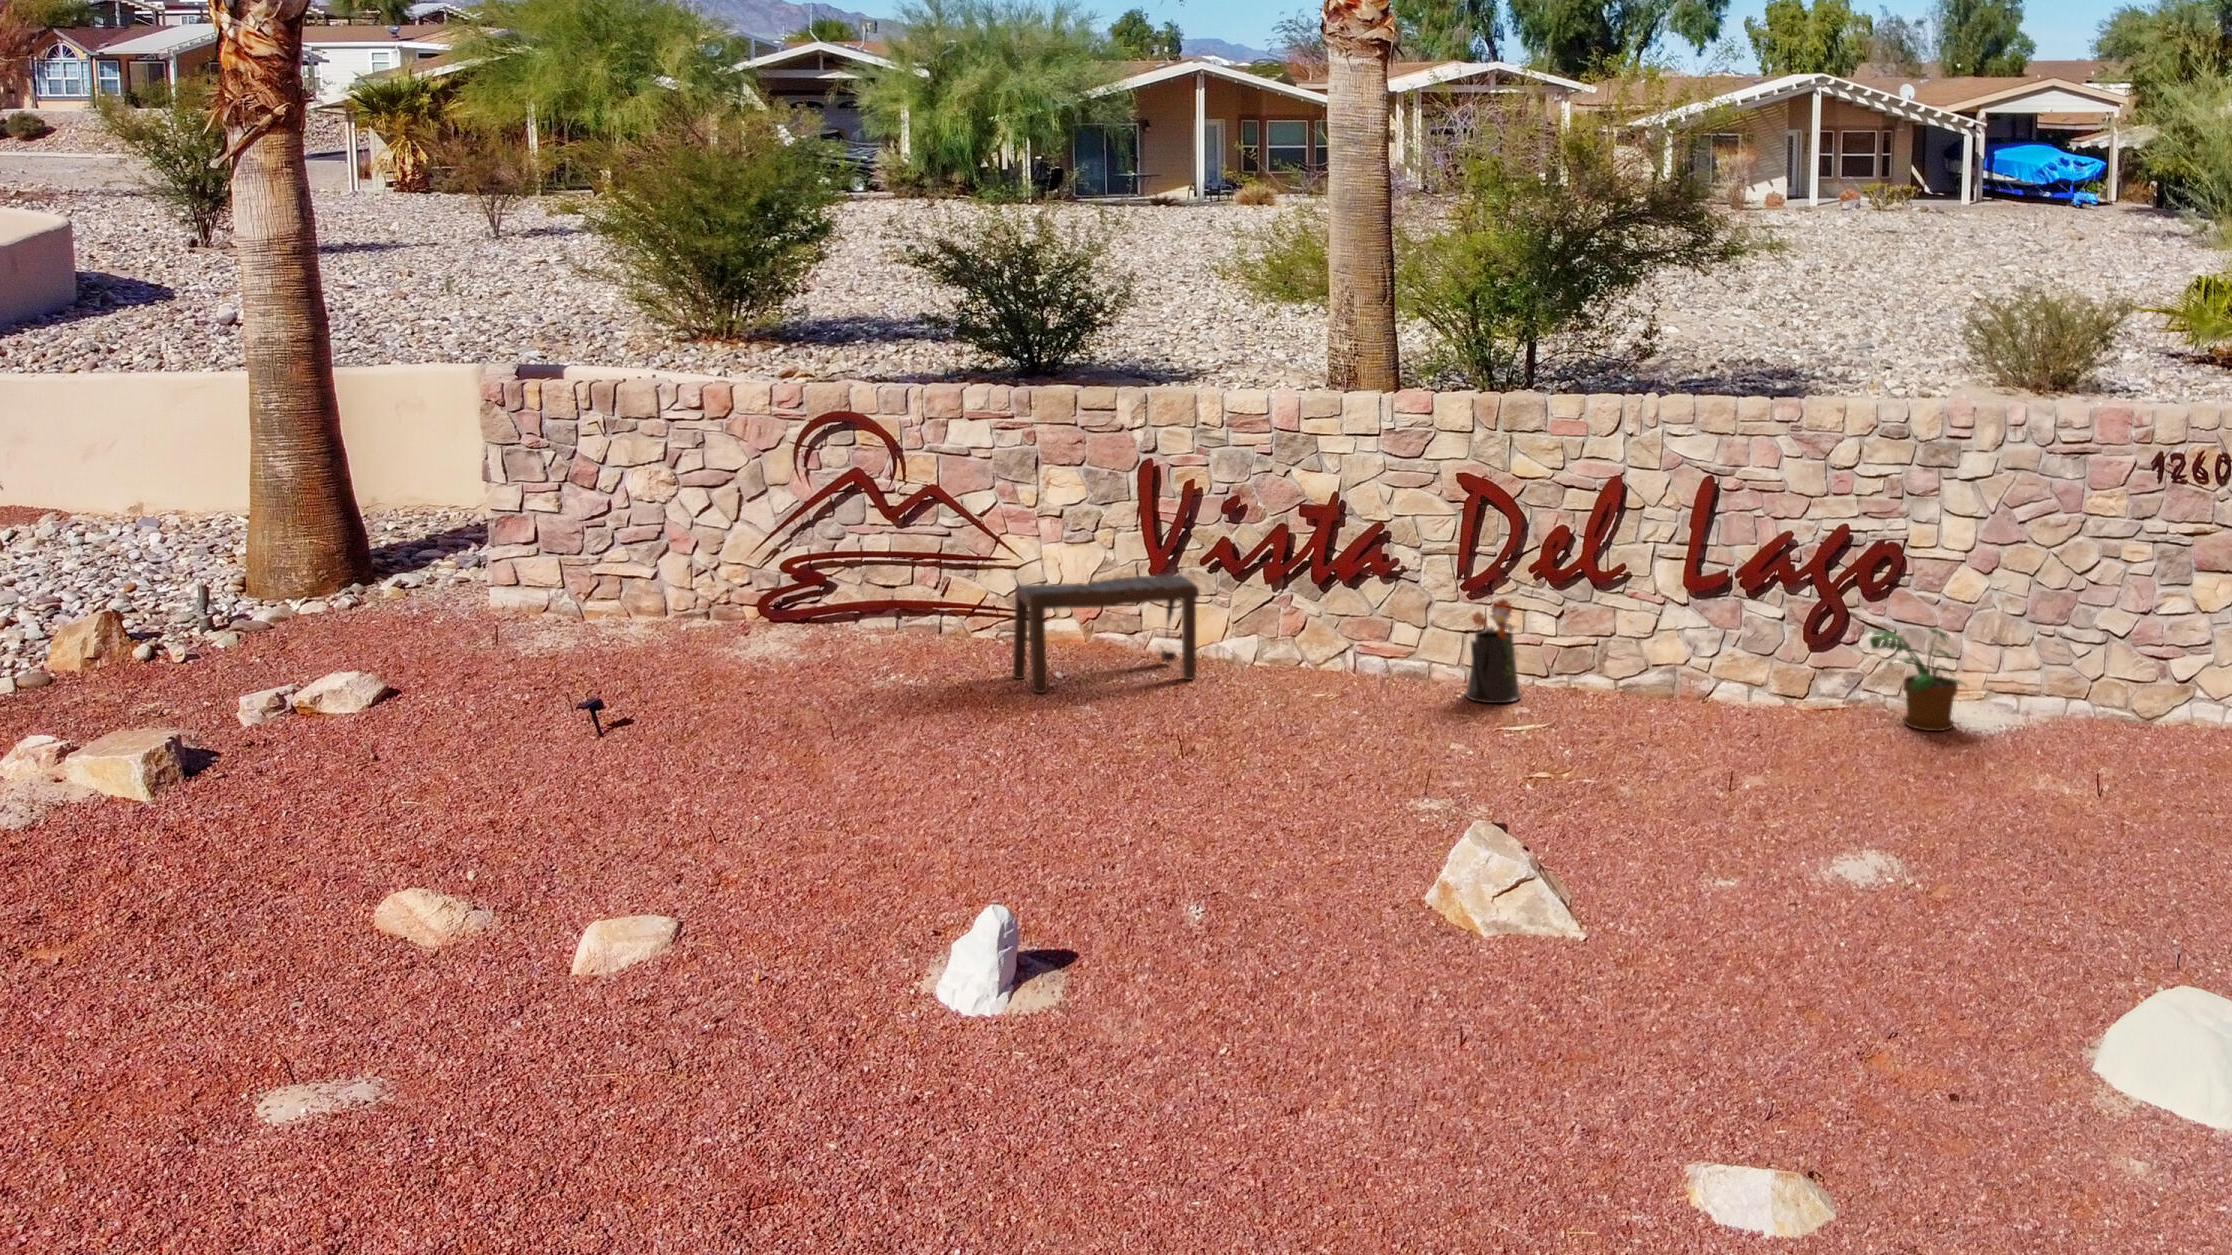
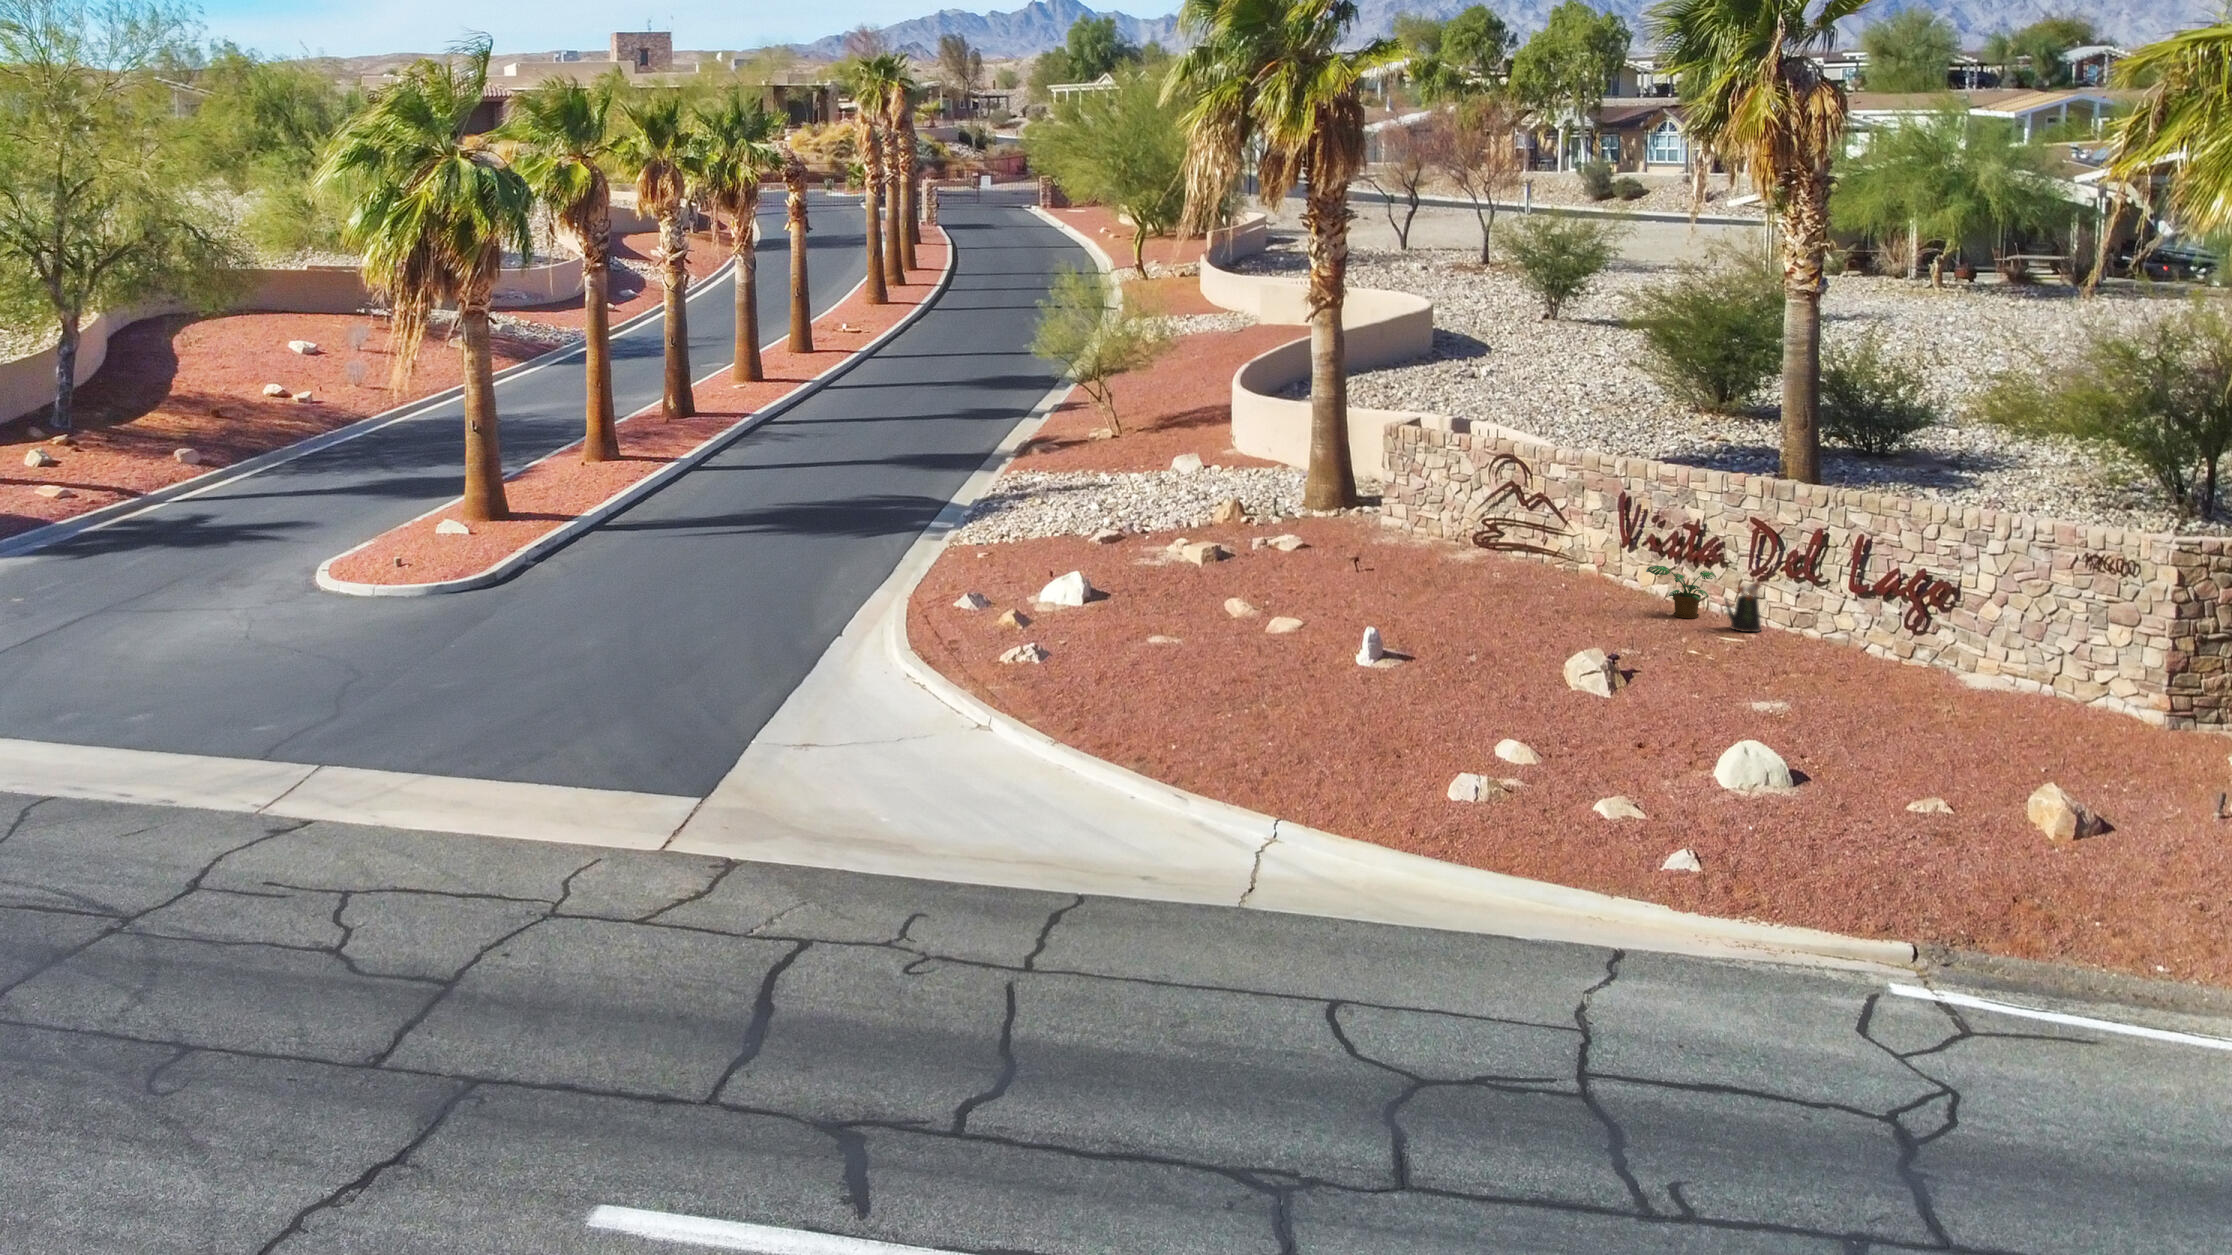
bench: present [1013,573,1199,693] -> none [1542,542,1636,599]
potted plant: present [1870,626,1963,731] -> present [1646,565,1716,618]

